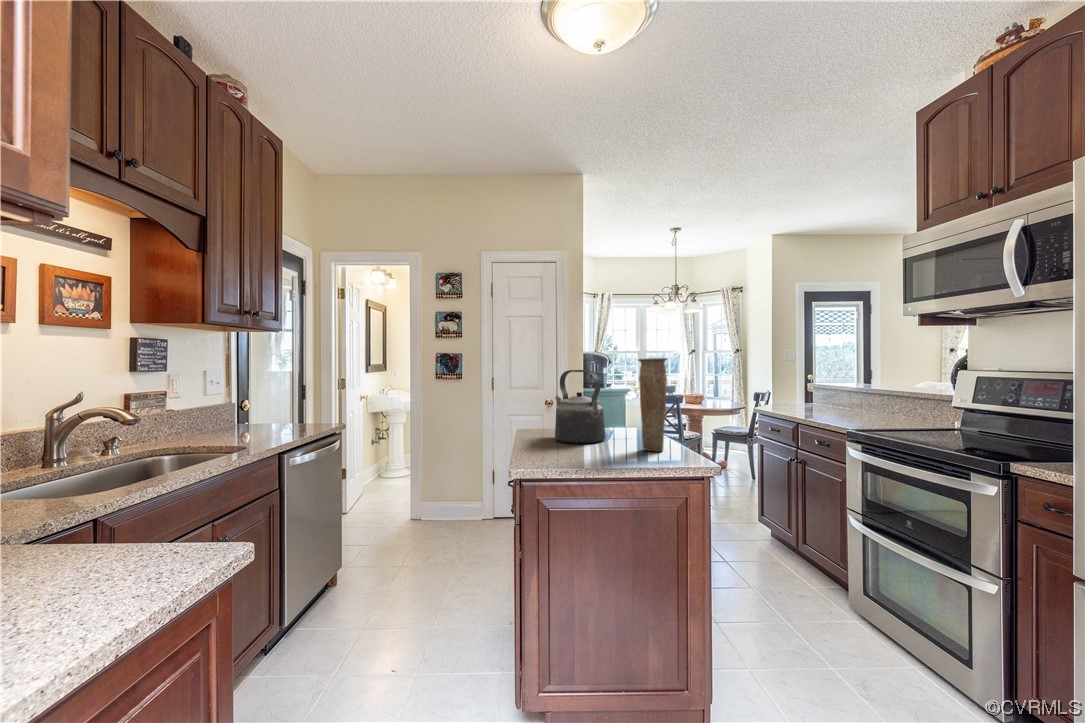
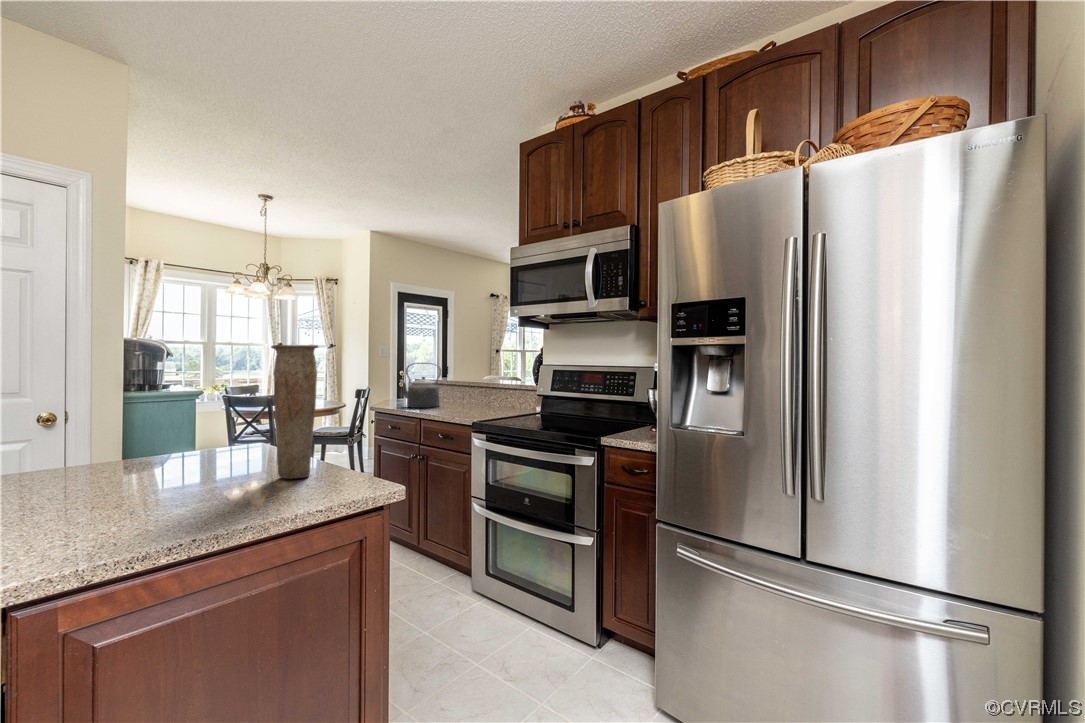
kettle: present [555,370,605,443] -> present [400,363,441,408]

